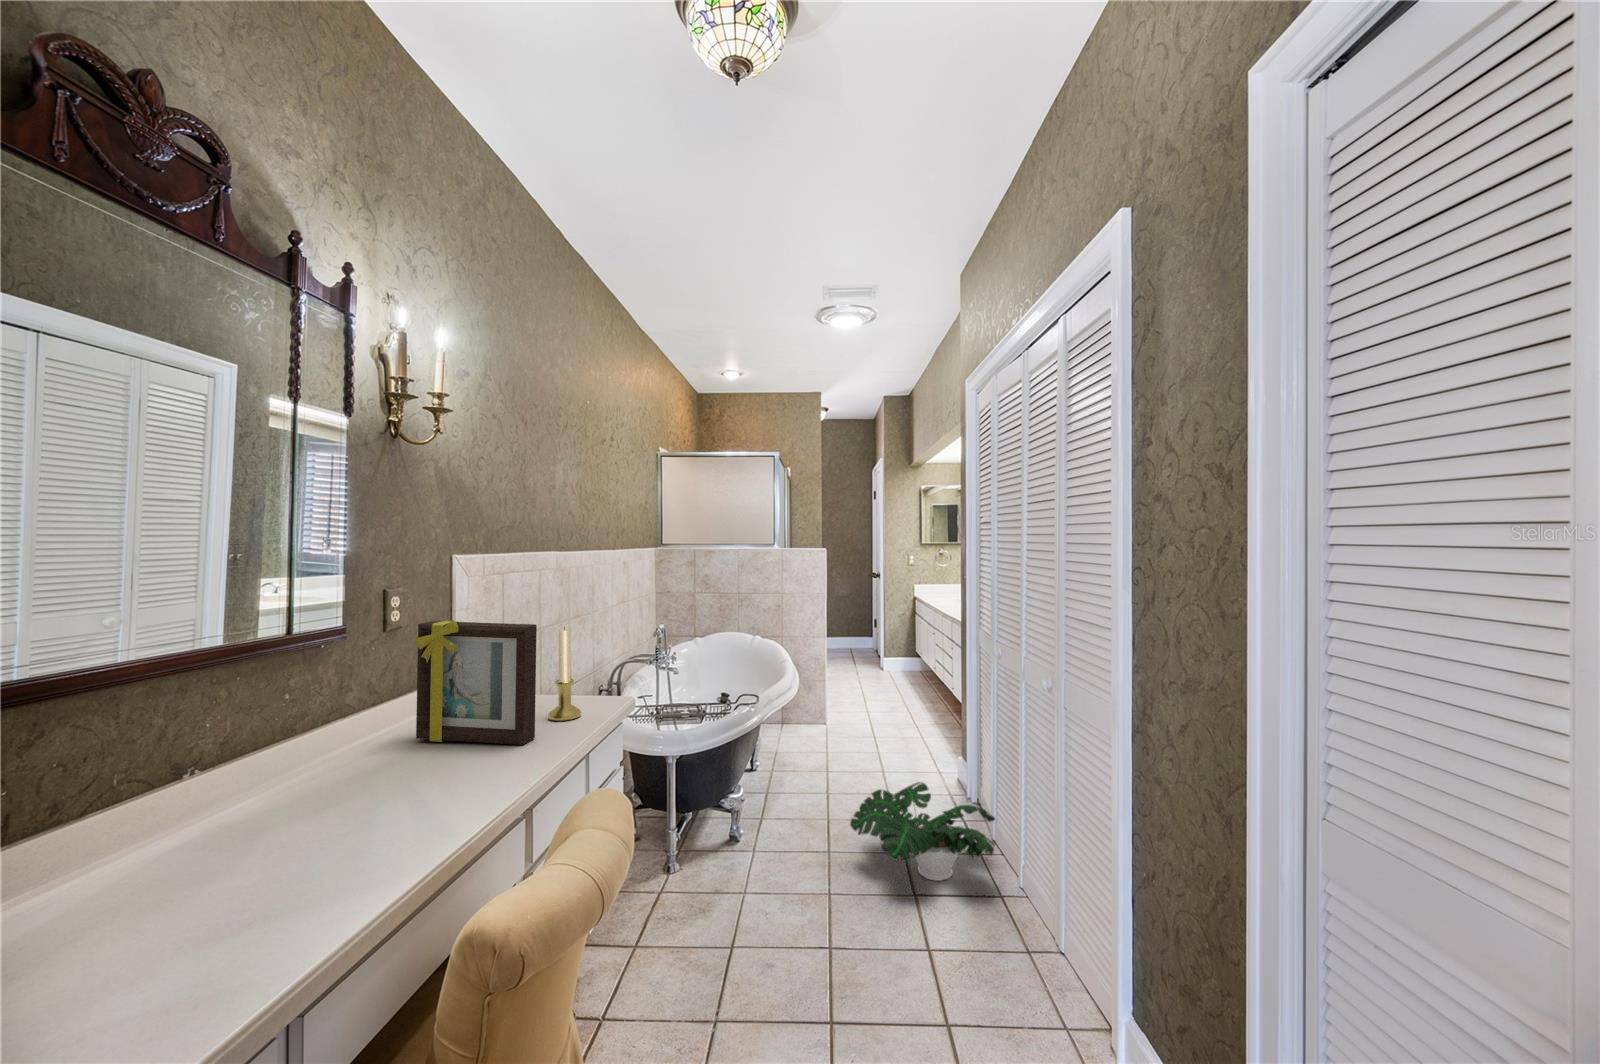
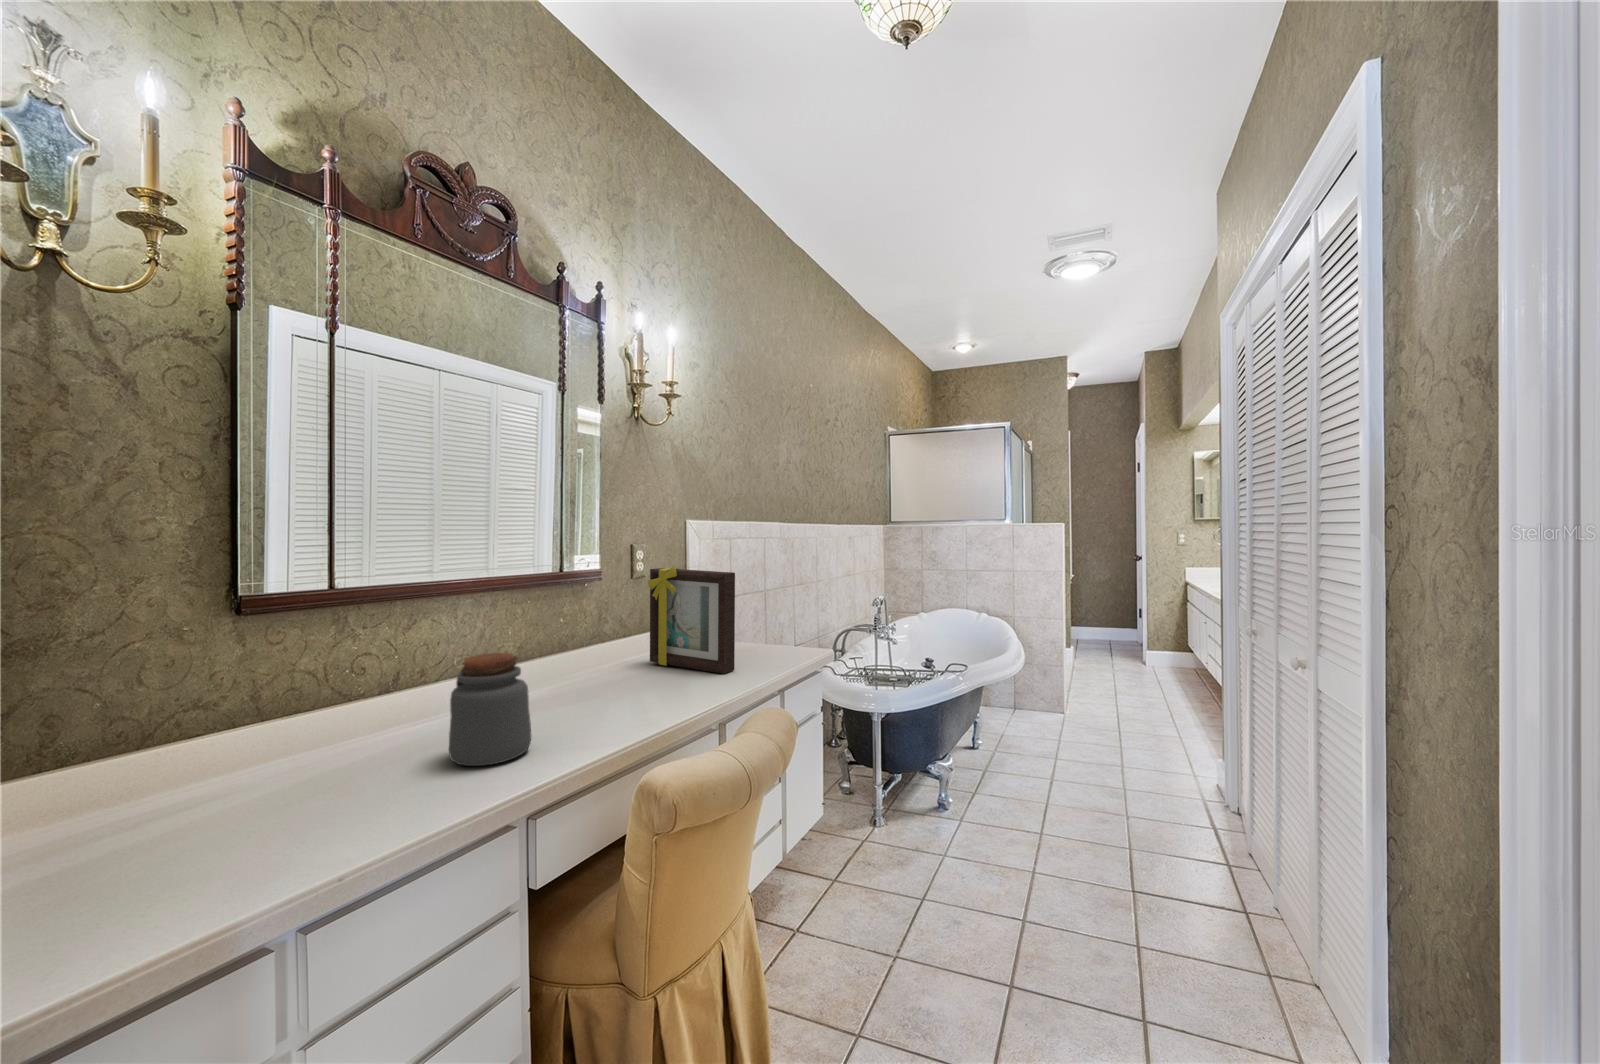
candle holder: present [548,627,581,721] -> none [751,578,778,661]
jar: none [133,777,282,962] -> present [449,653,532,766]
potted plant: present [850,782,995,881] -> none [1061,780,1249,890]

